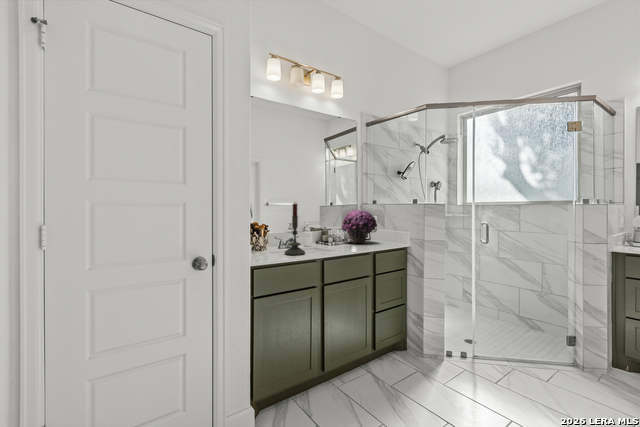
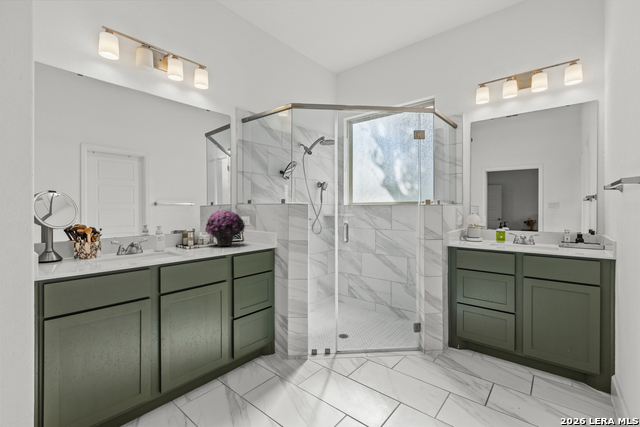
candle: present [285,203,305,255] -> none [114,202,142,263]

